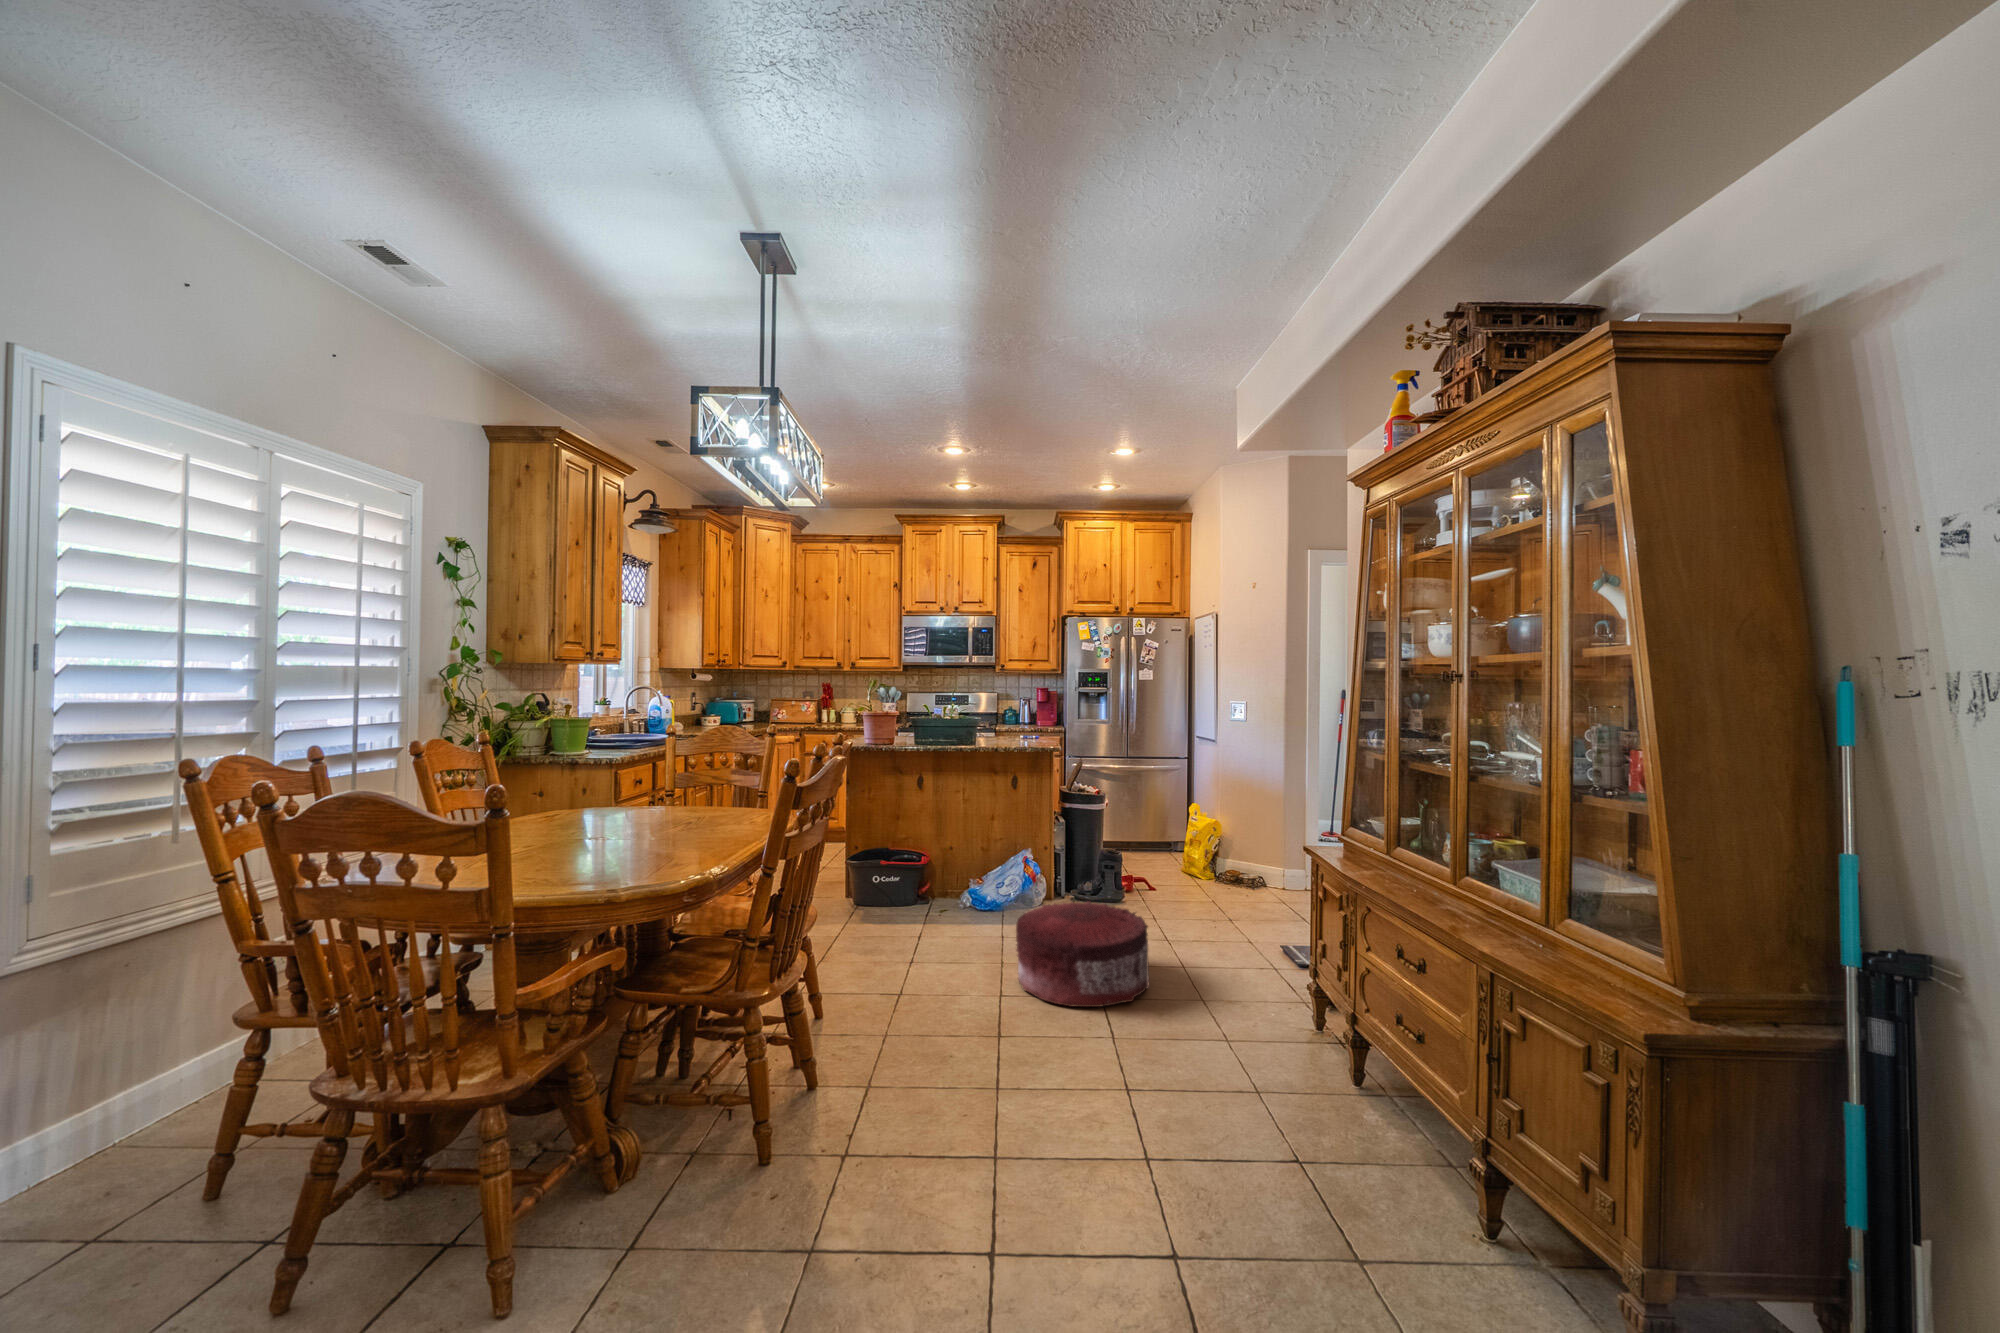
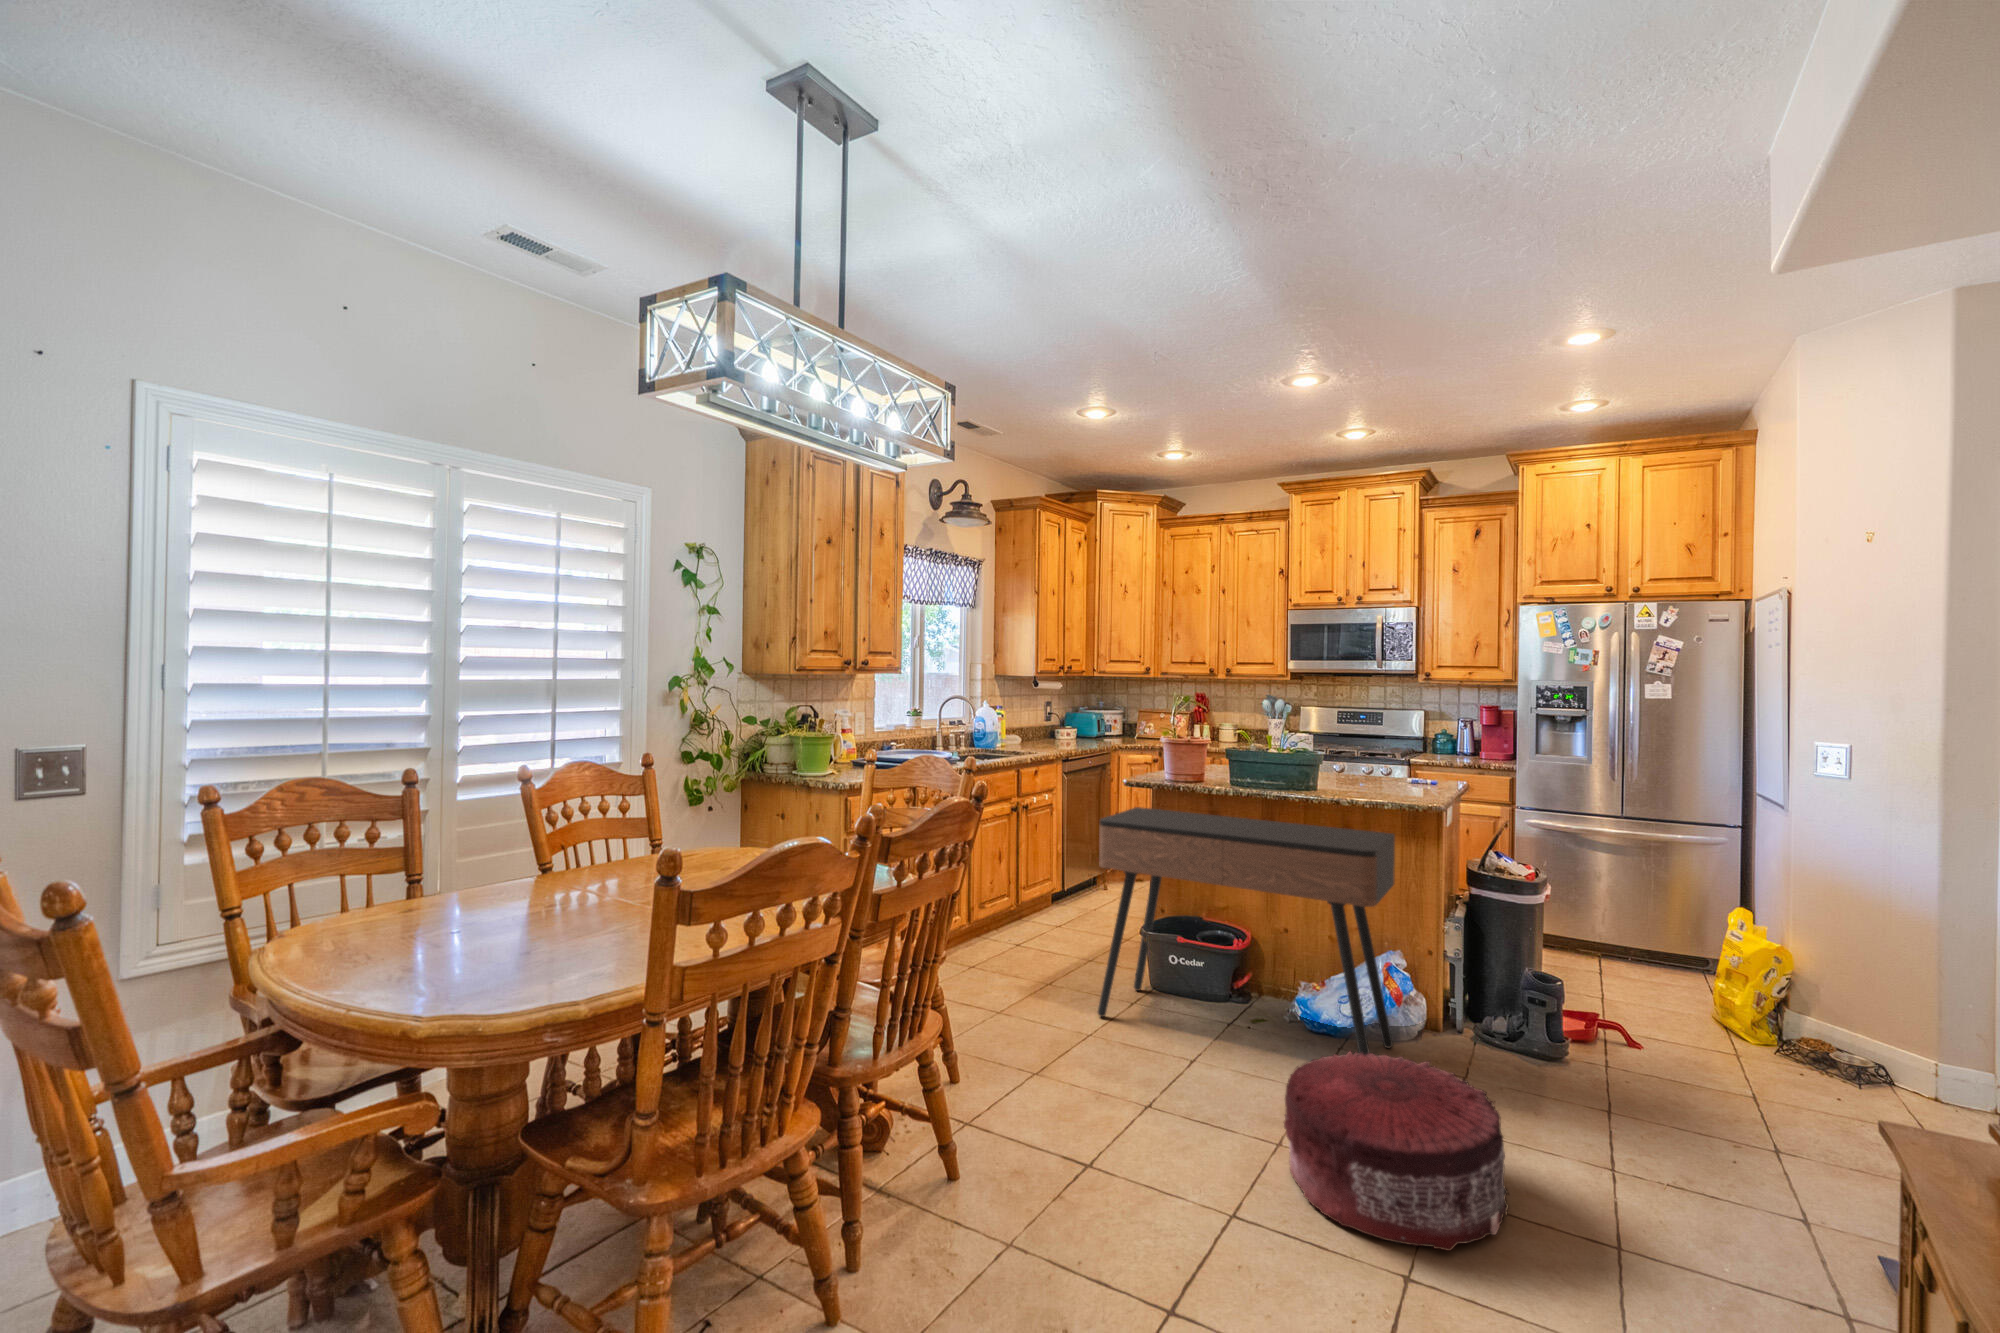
console table: none [823,762,1039,936] -> present [1098,807,1395,1056]

